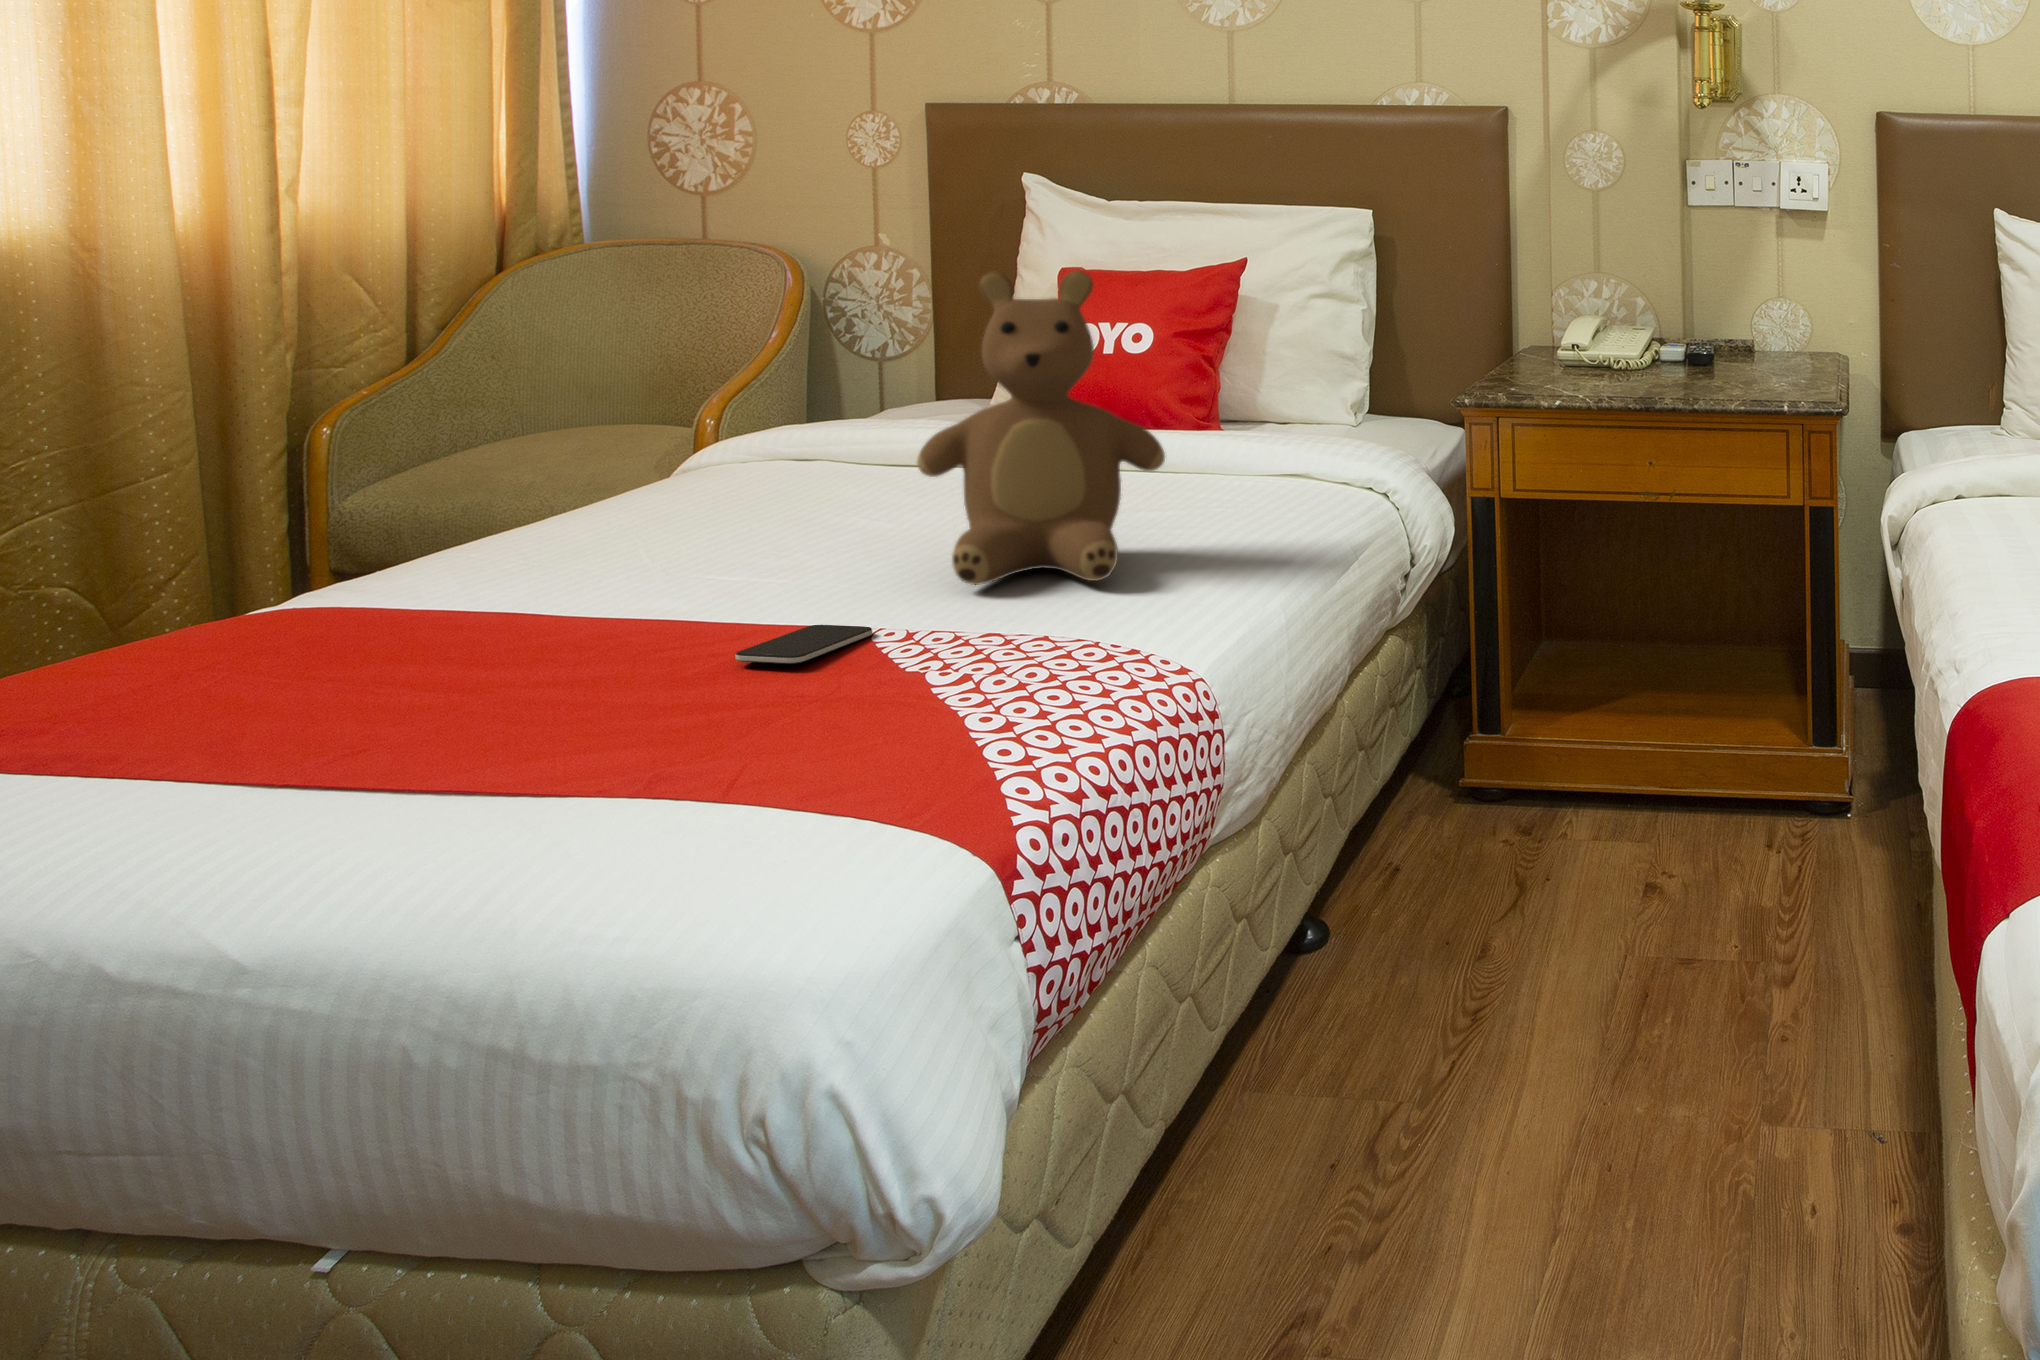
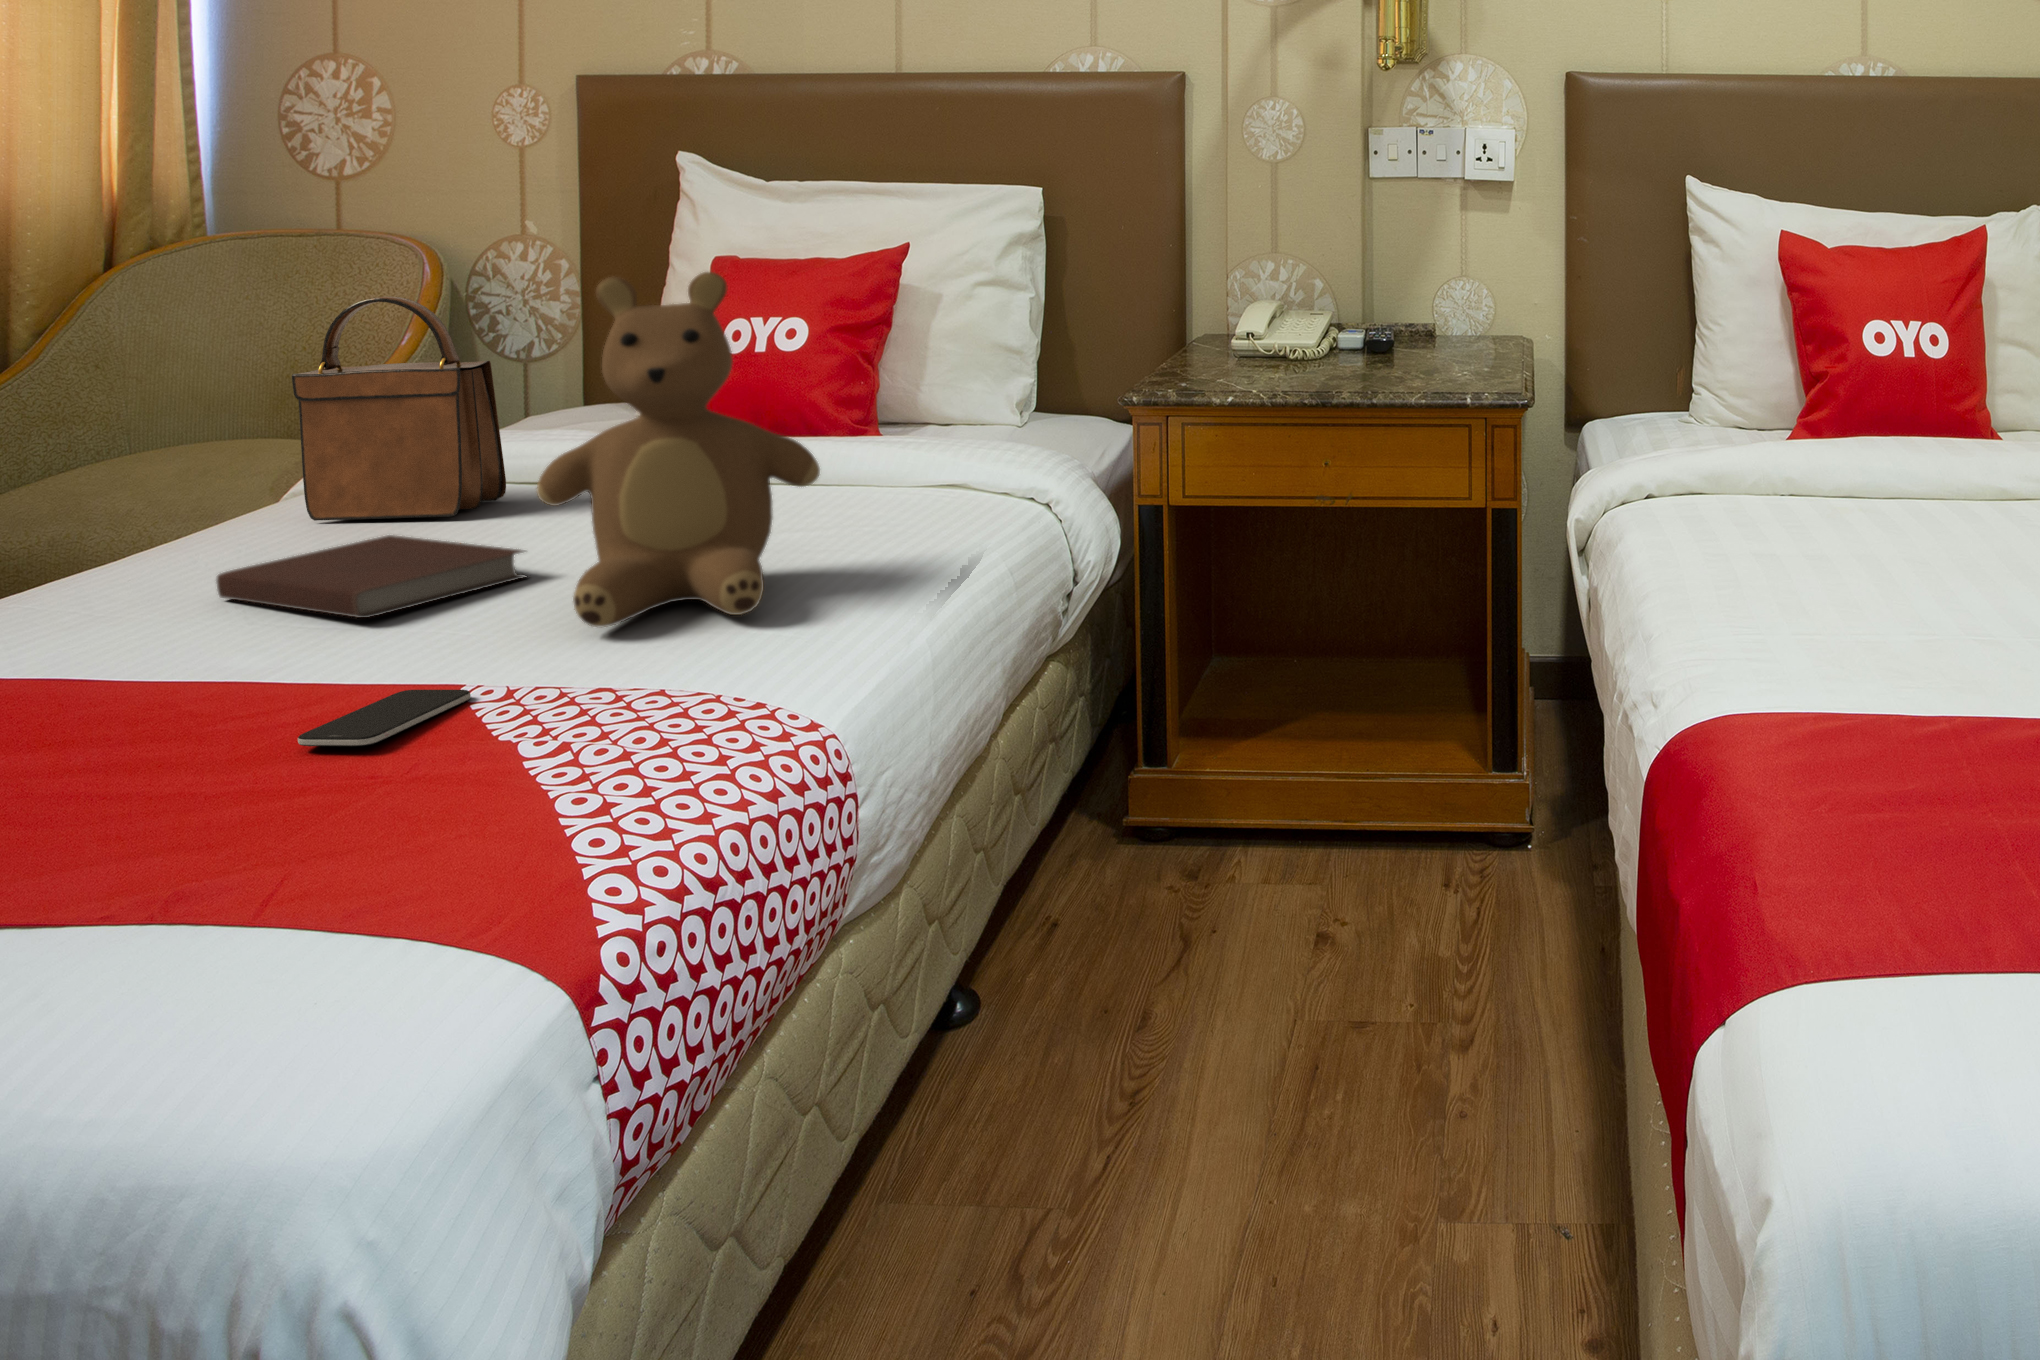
handbag: none [685,294,861,495] -> present [292,297,506,521]
notebook: none [631,505,899,569] -> present [217,535,527,618]

